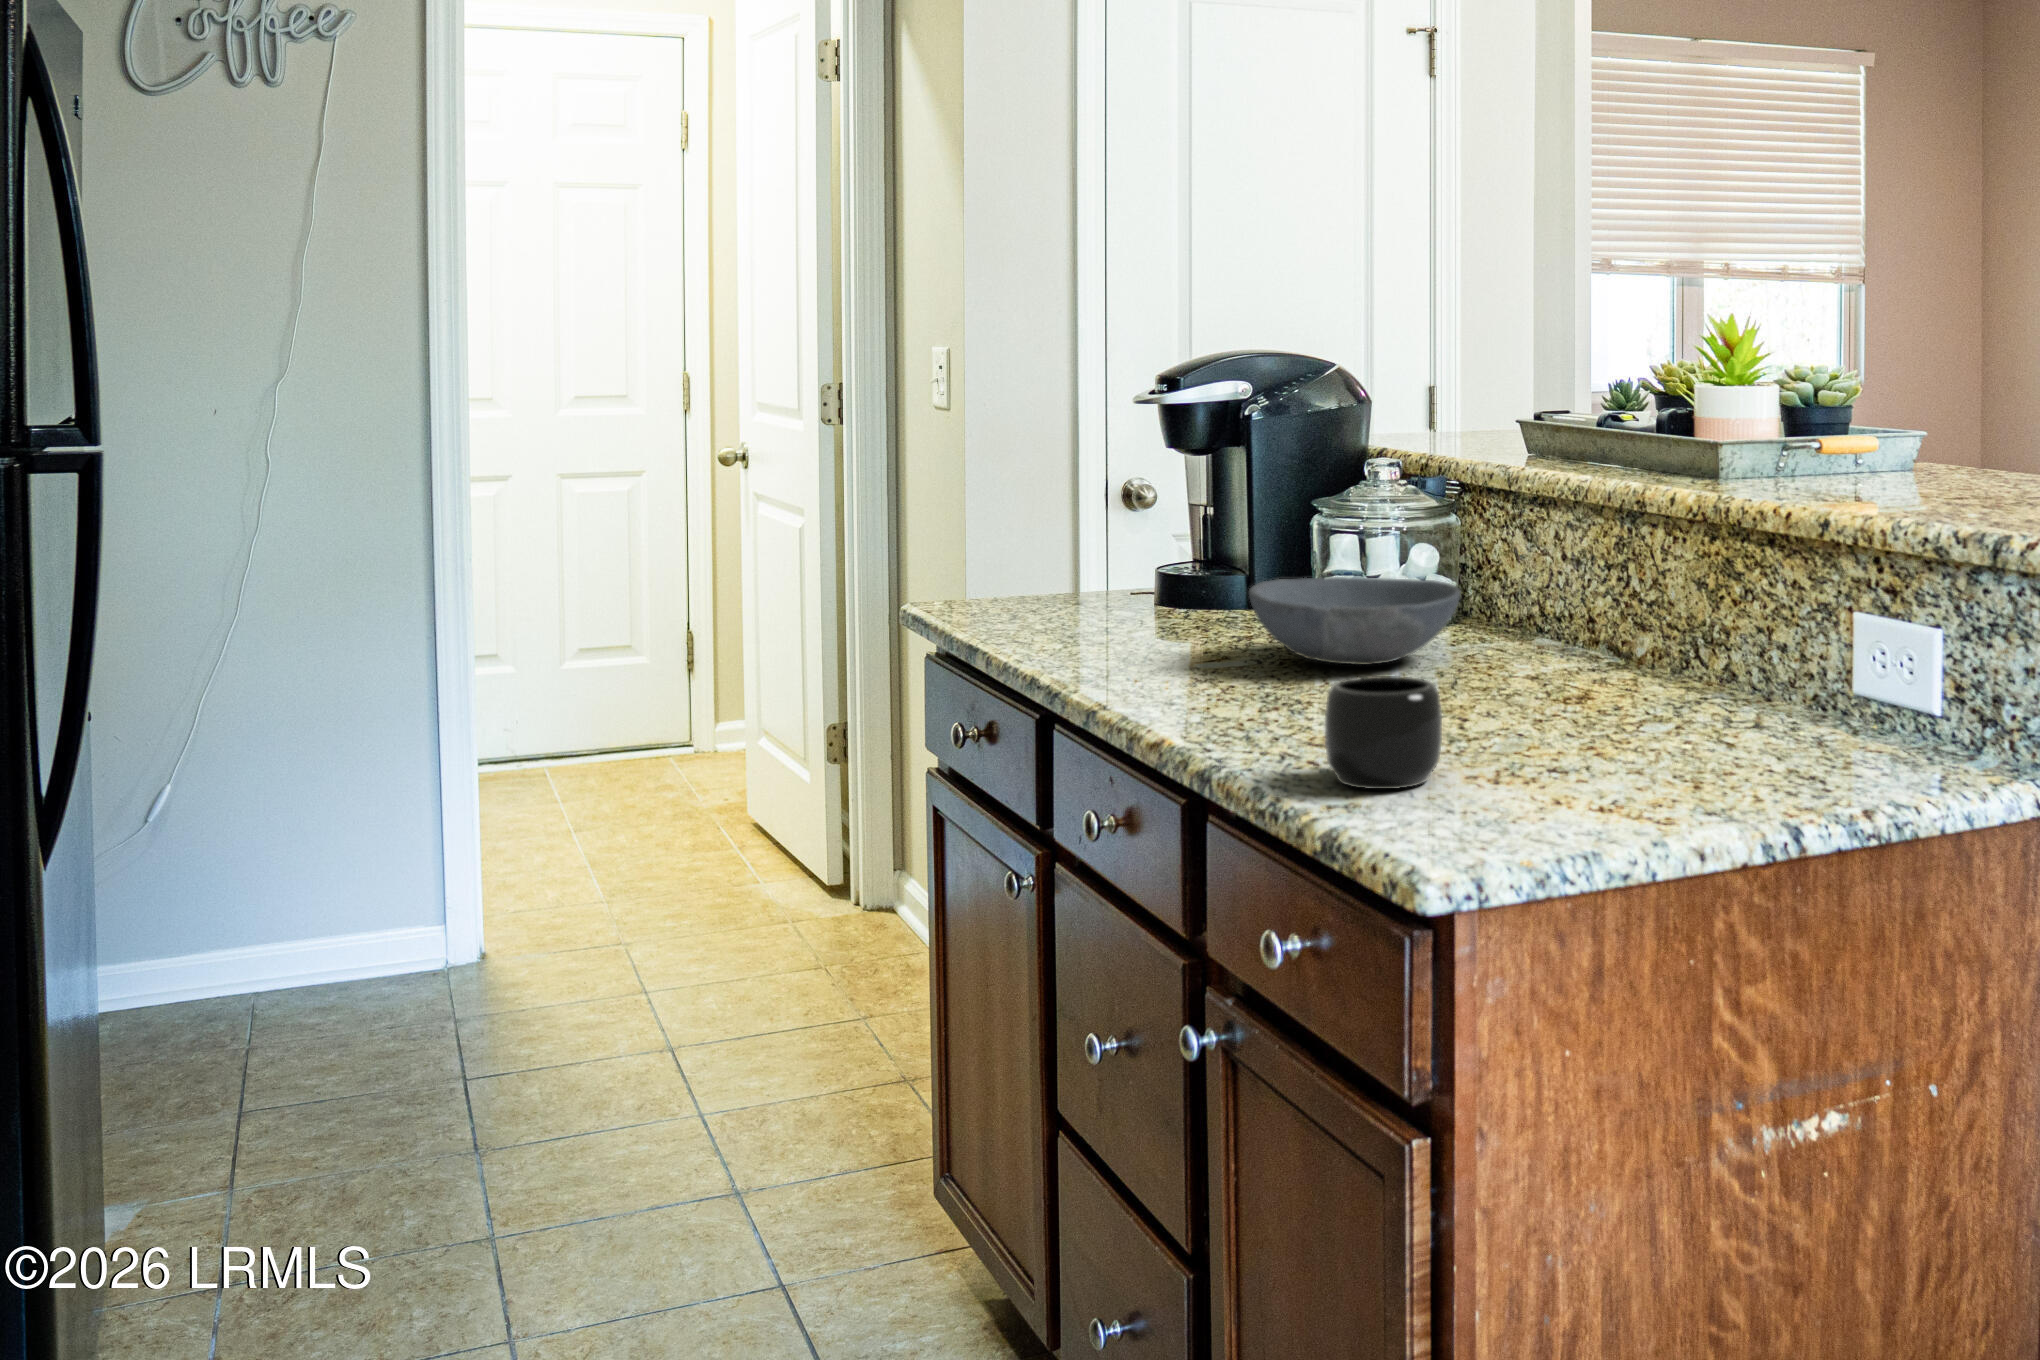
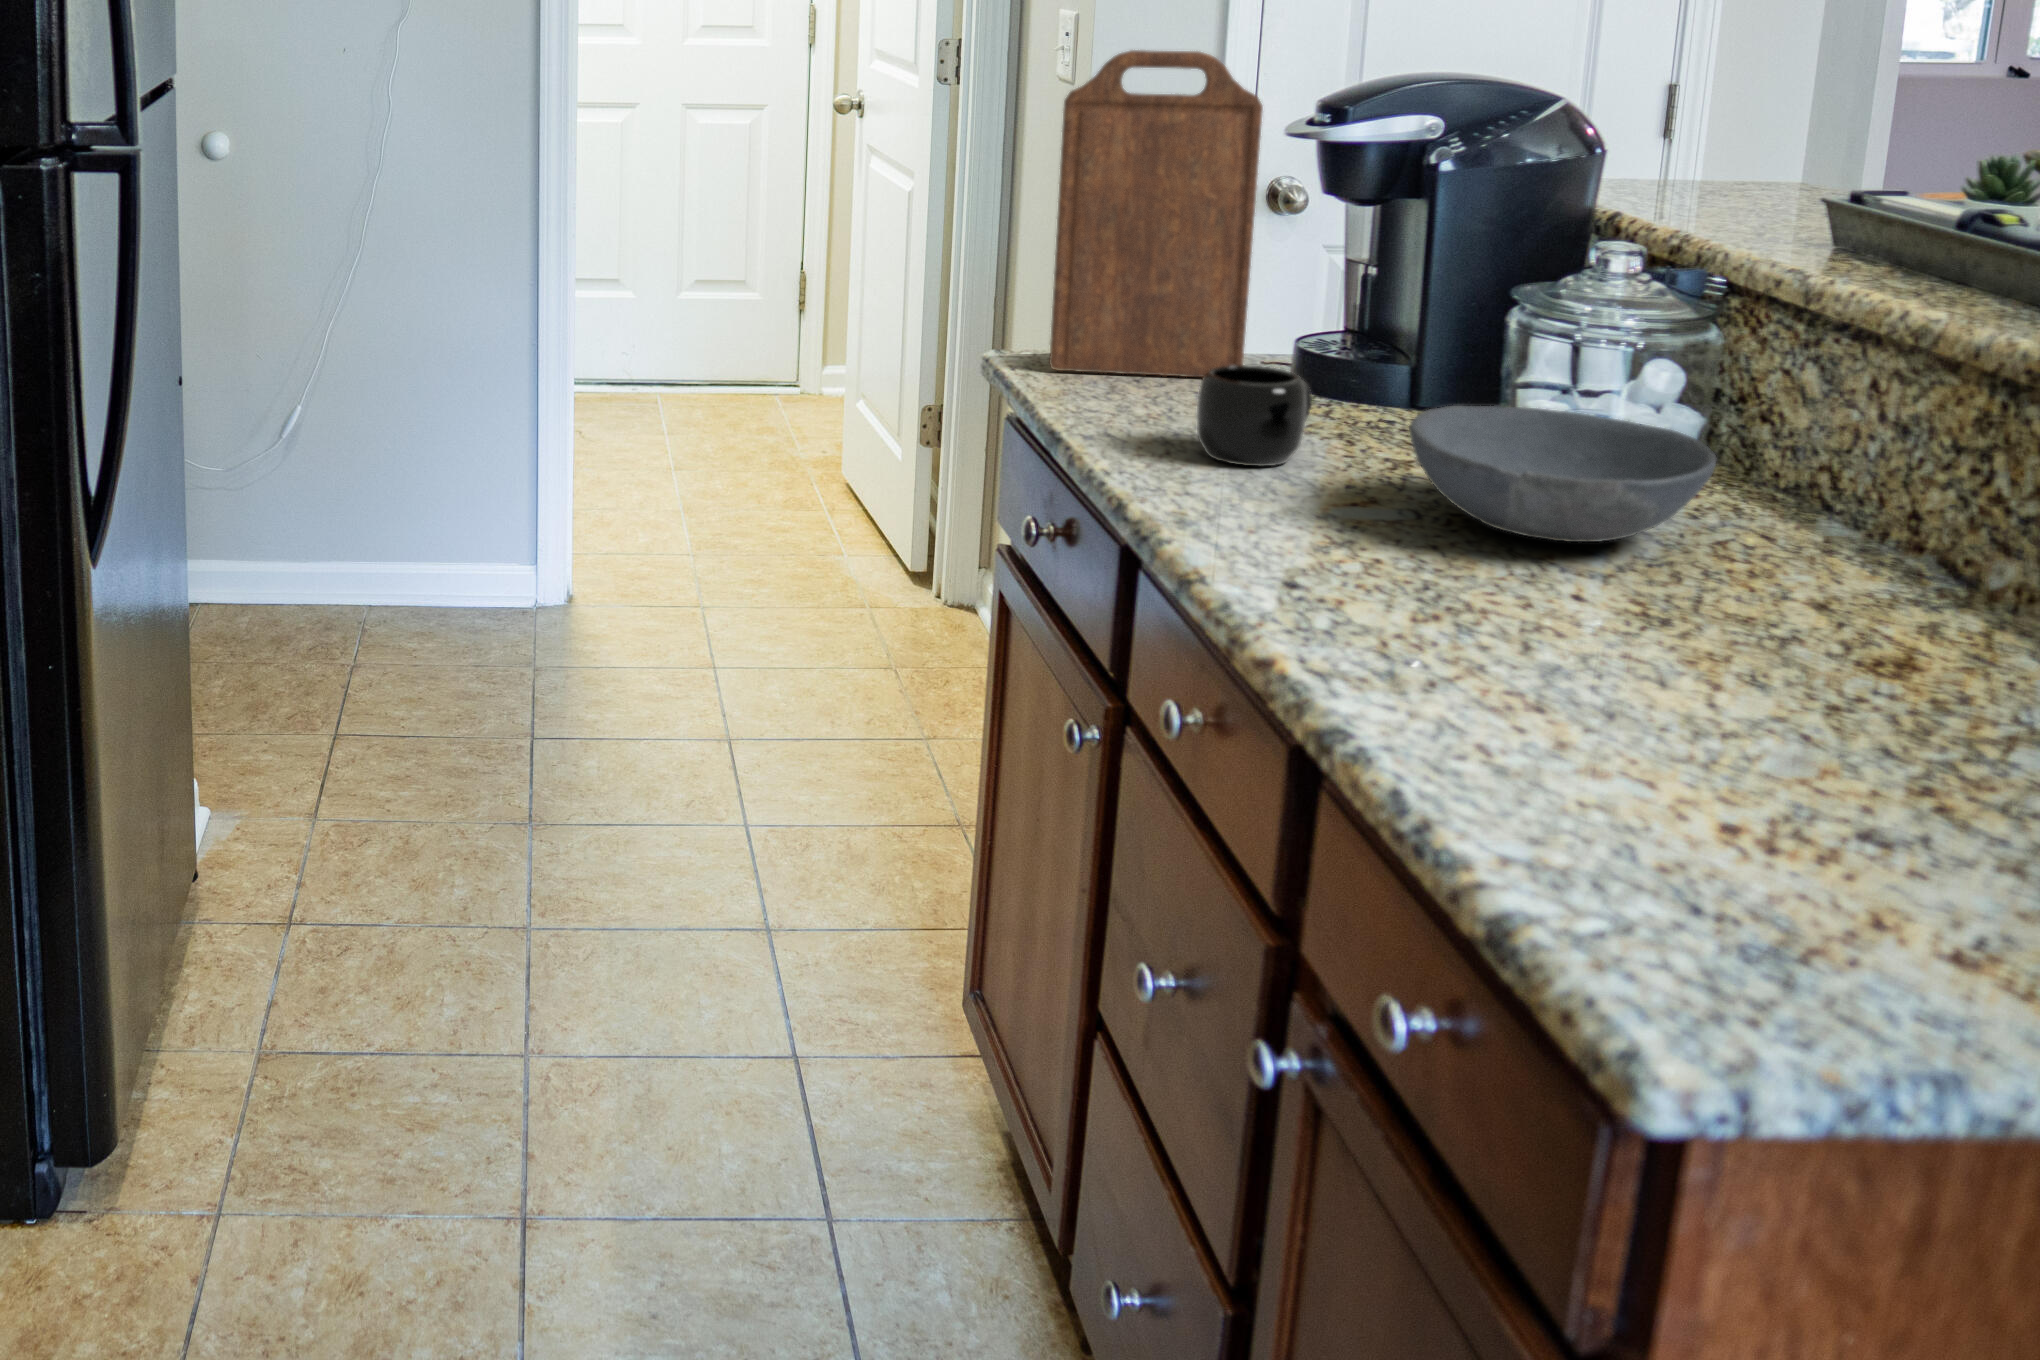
cutting board: none [956,334,1119,610] -> present [1050,50,1263,377]
mug: present [1325,676,1442,789] -> present [1197,365,1312,466]

